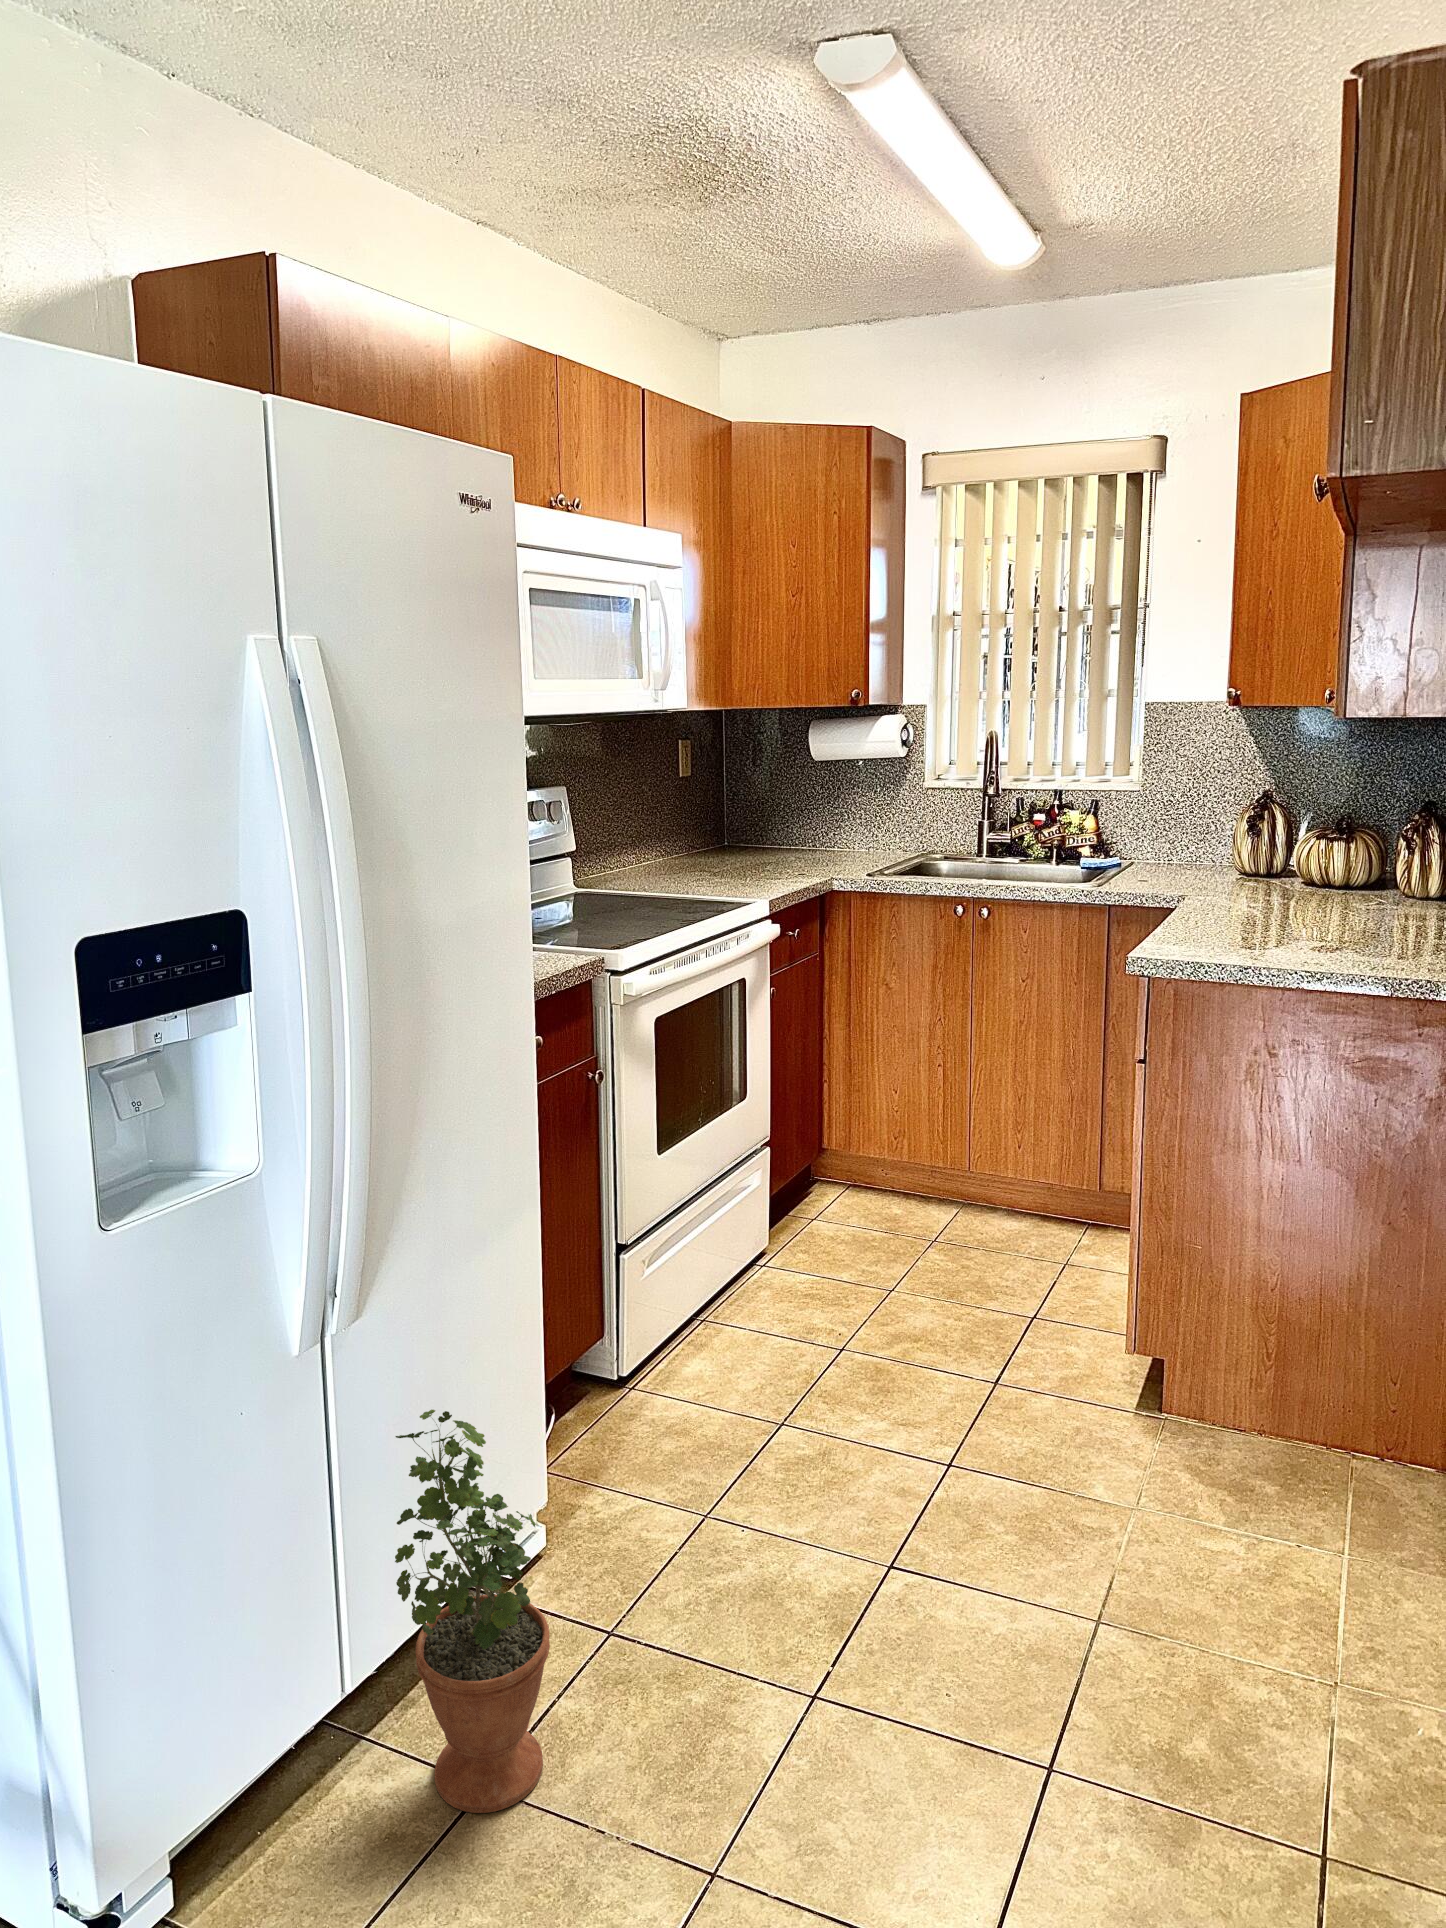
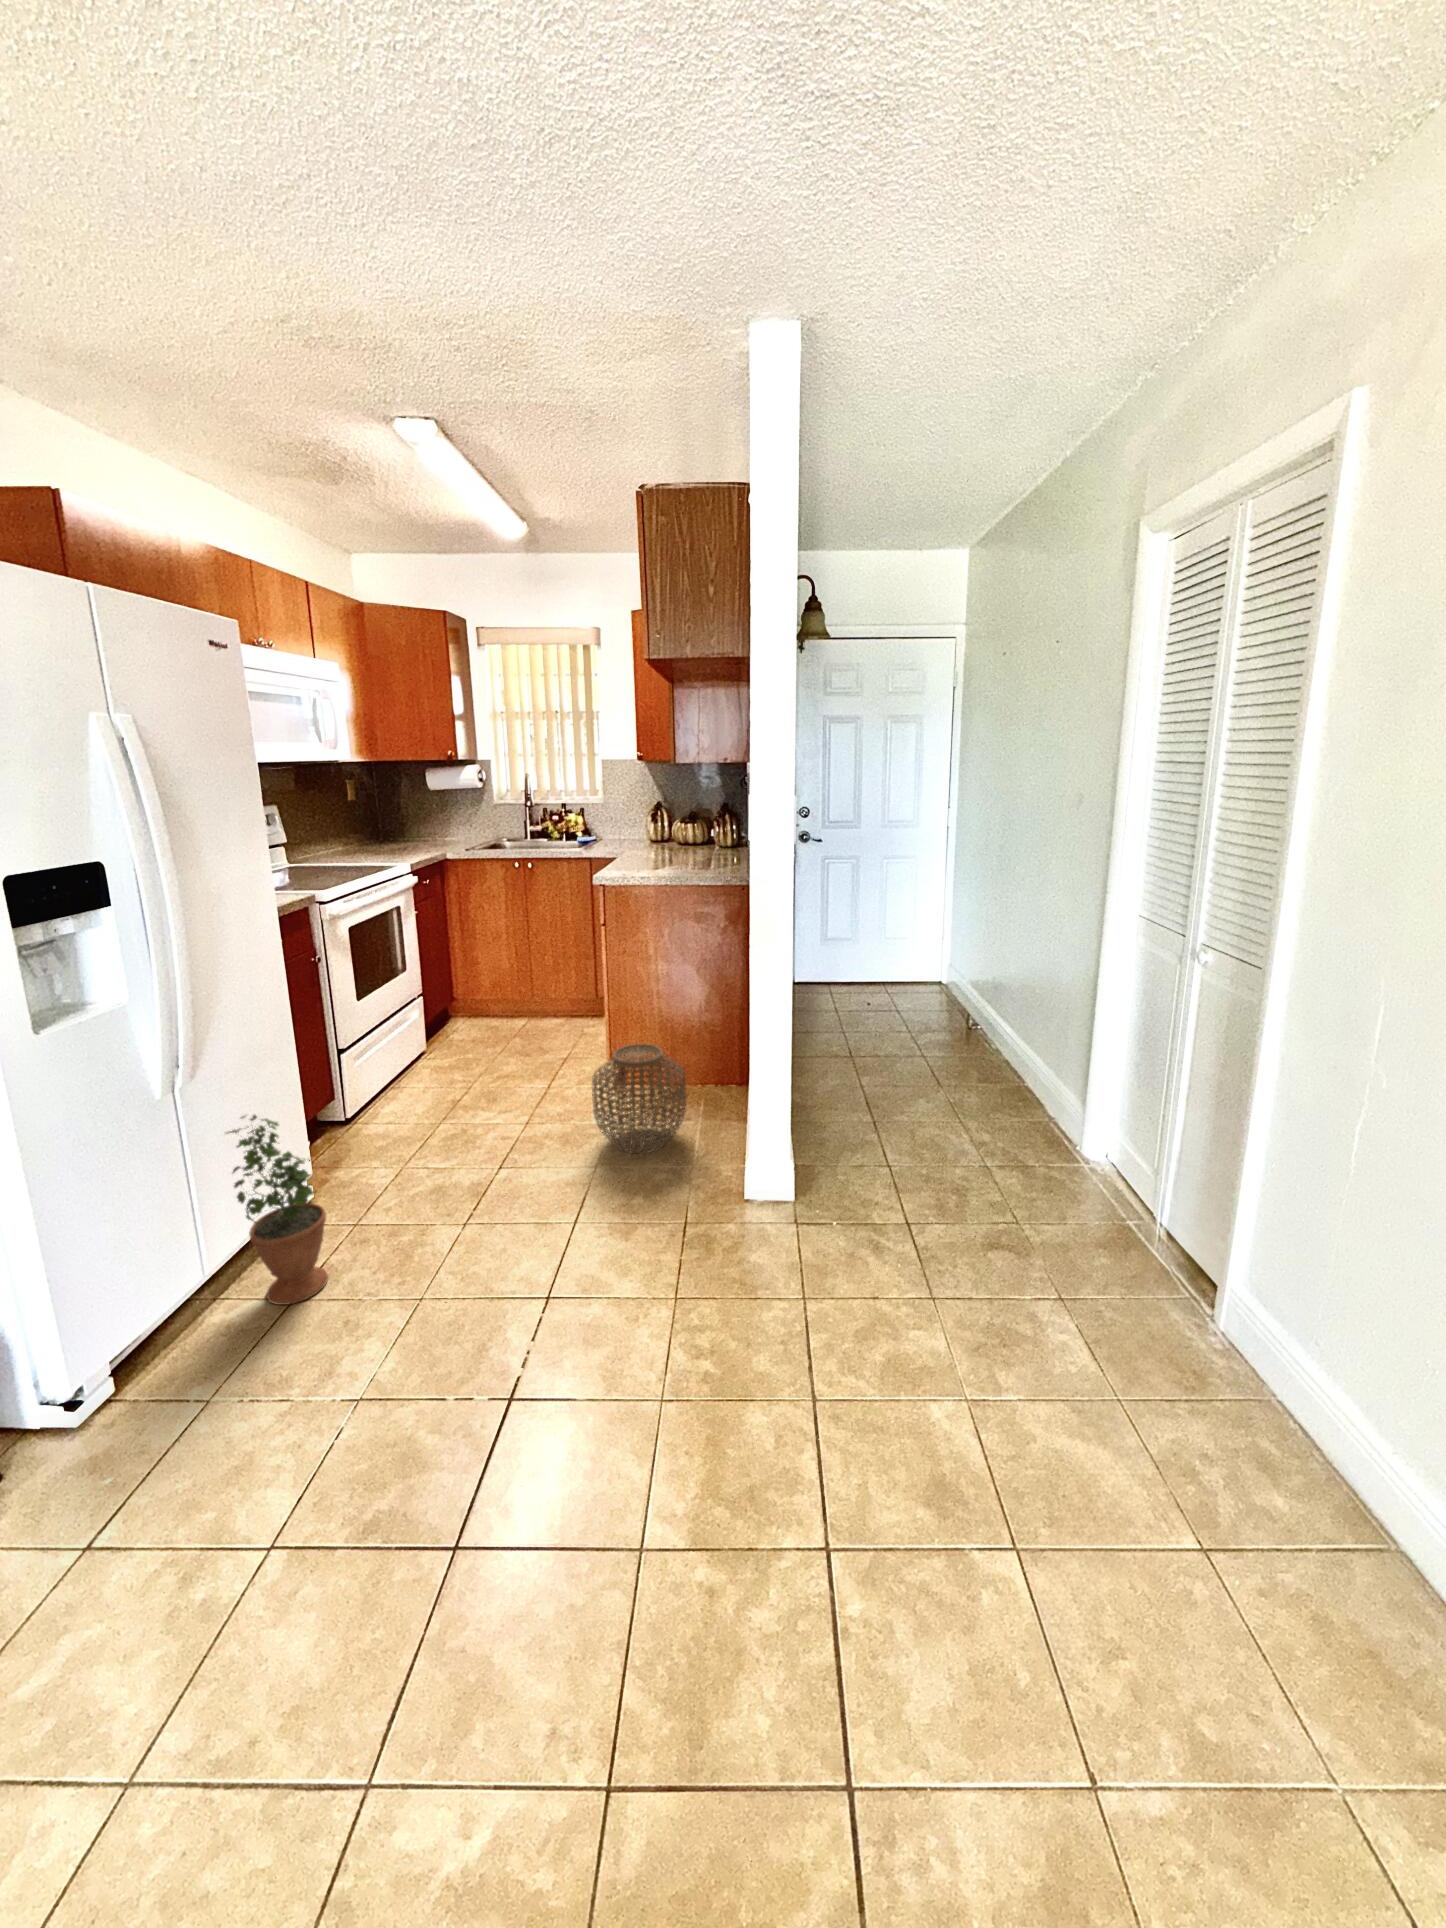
woven basket: none [1101,1363,1338,1634] -> present [592,1044,687,1153]

